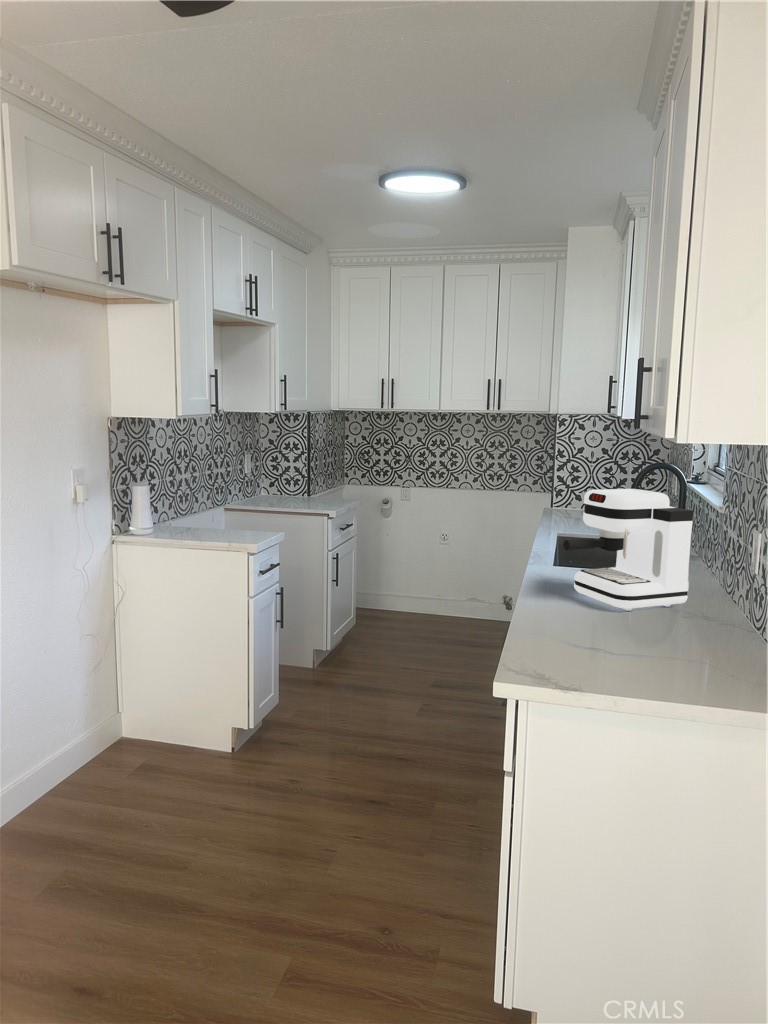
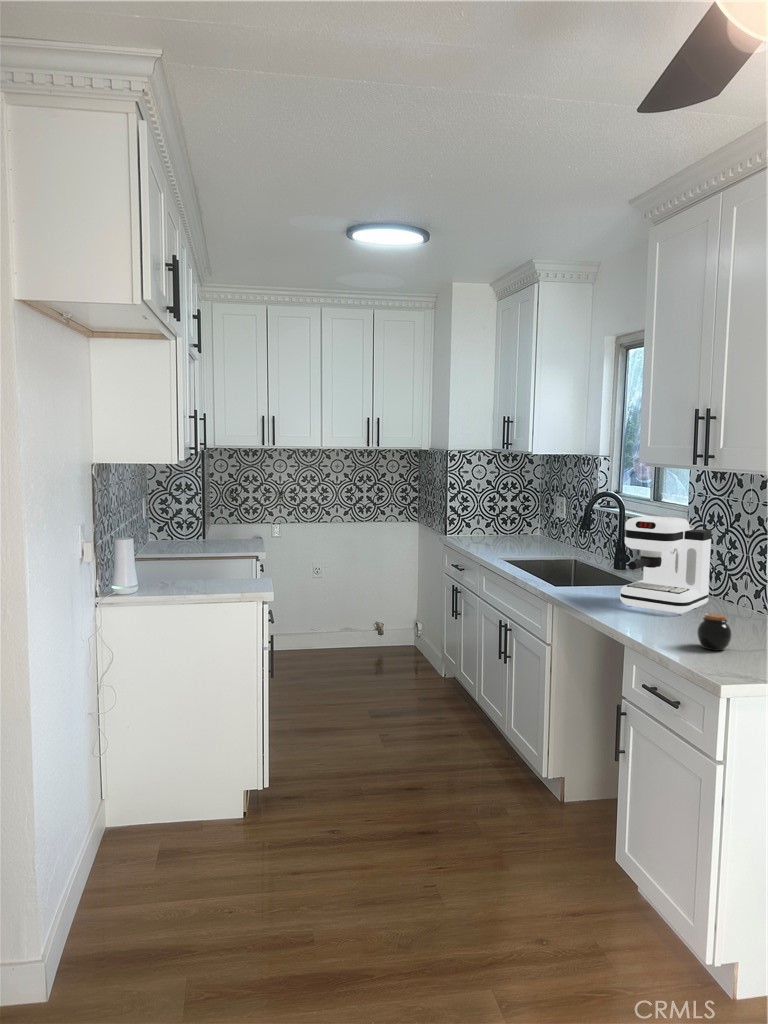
jar: none [552,605,592,653] -> present [697,613,732,650]

